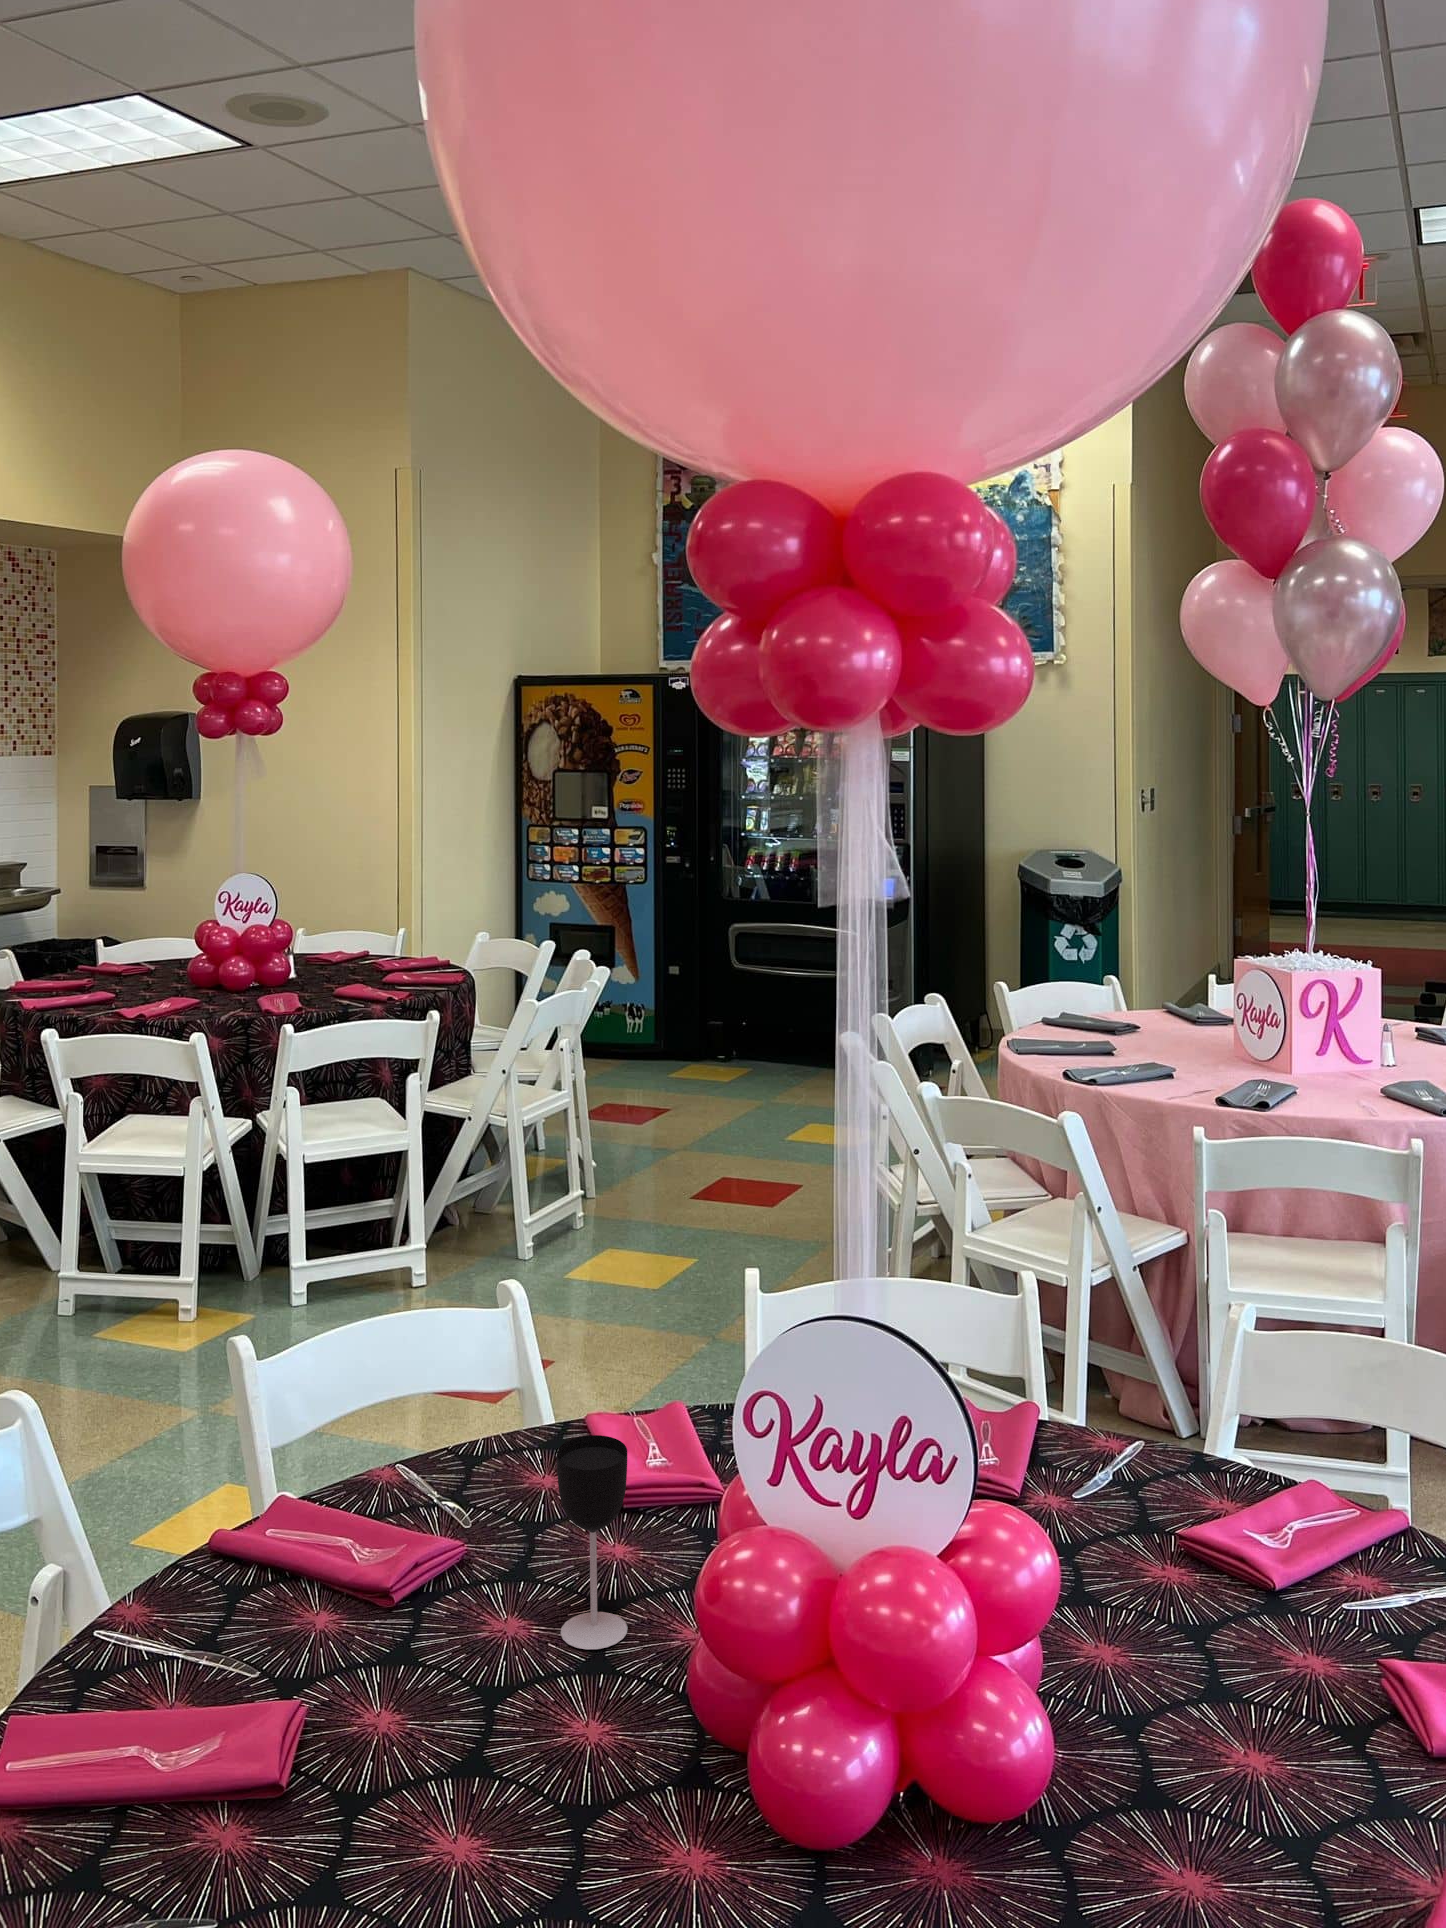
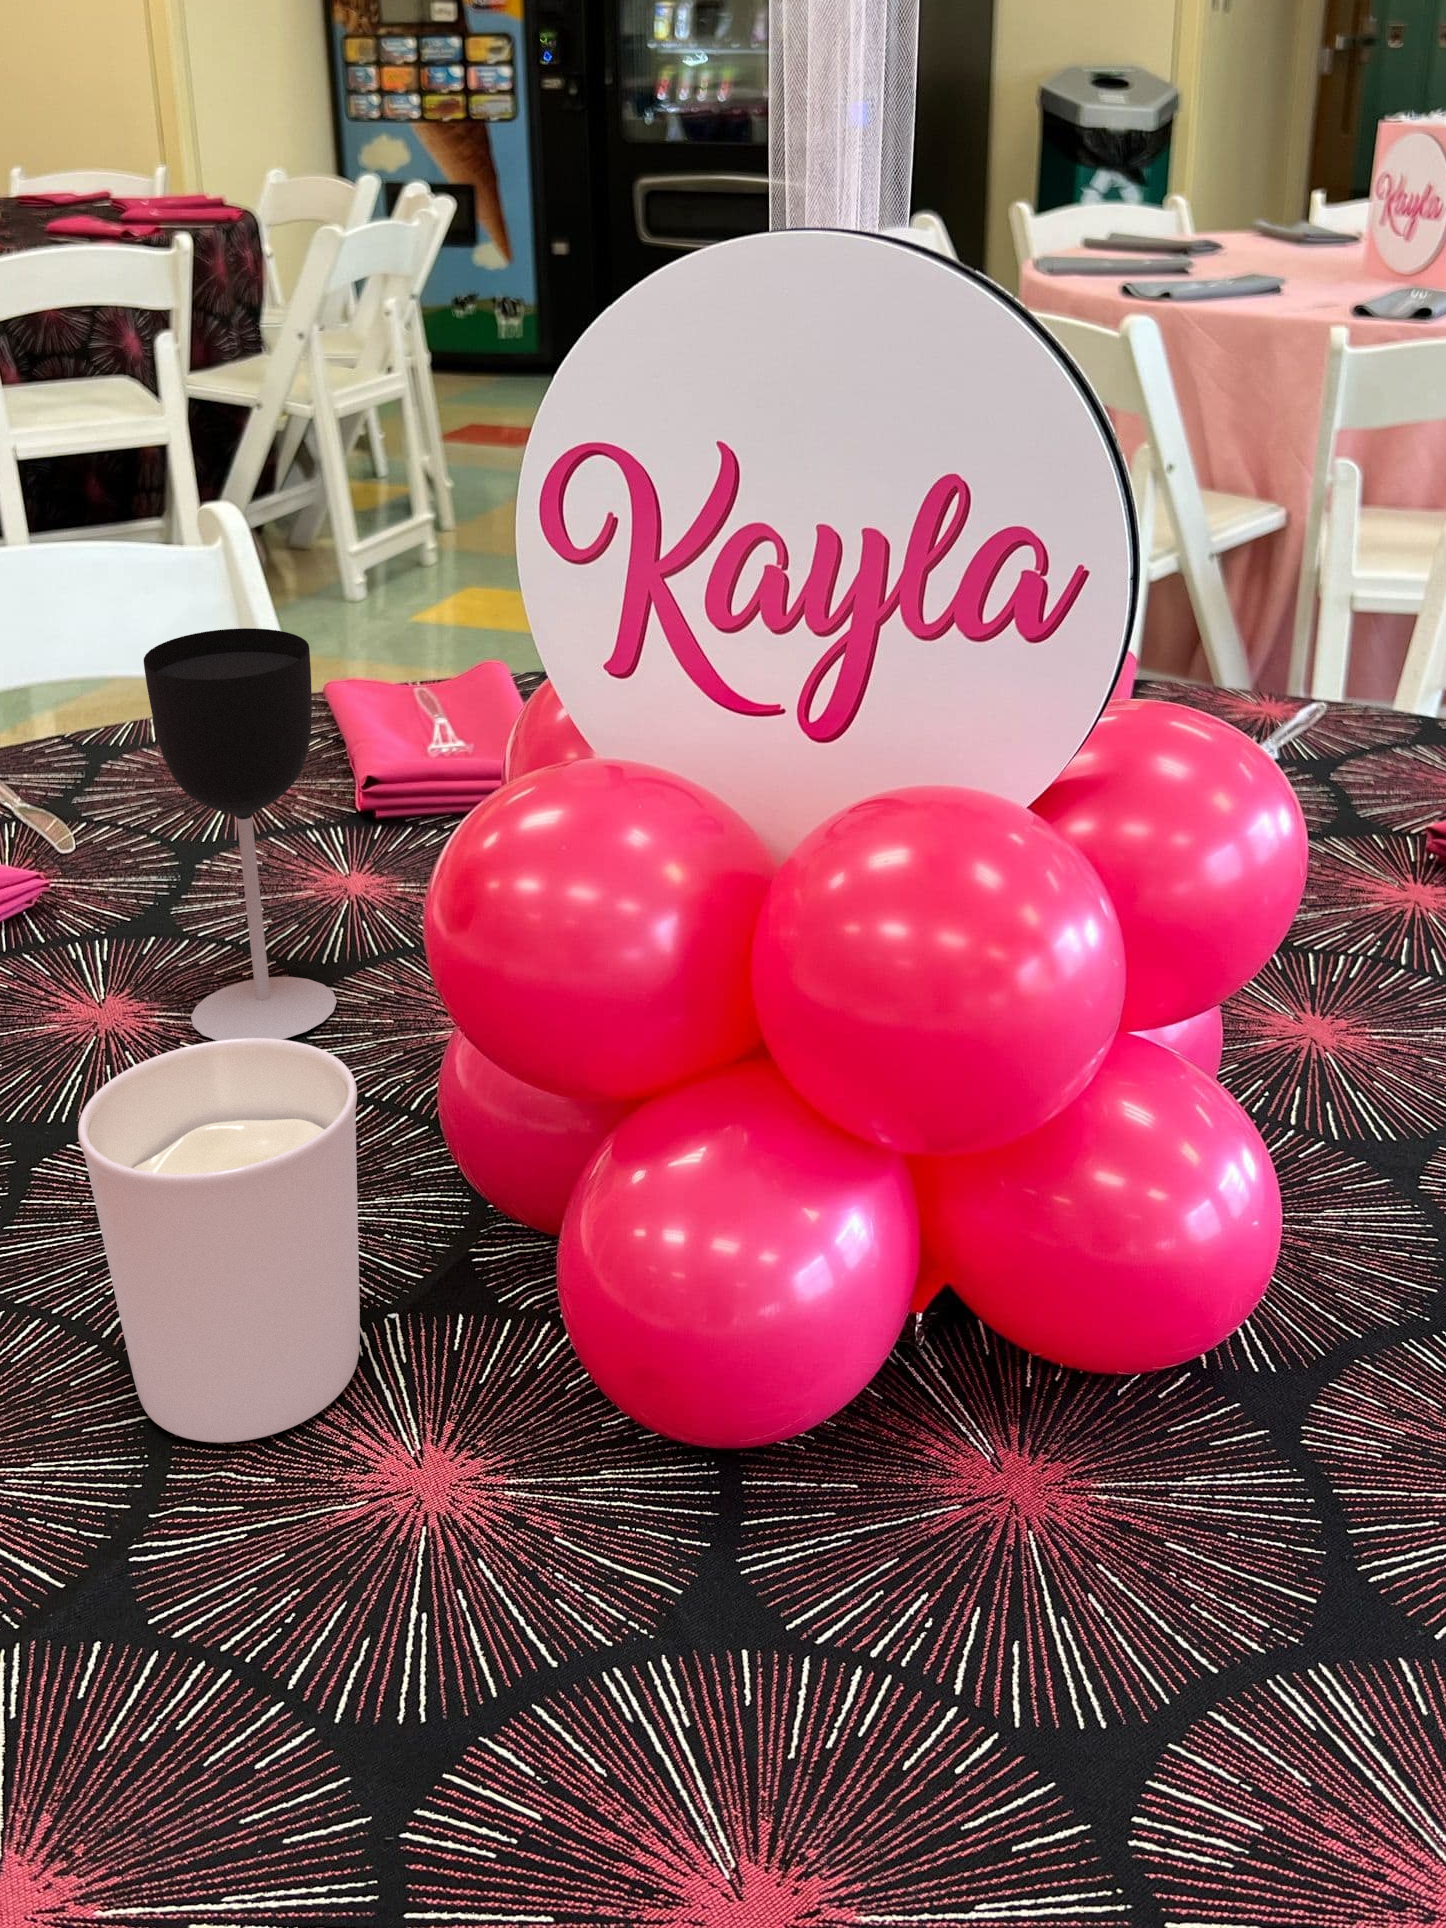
candle holder: none [568,1652,673,1839] -> present [78,1038,360,1443]

